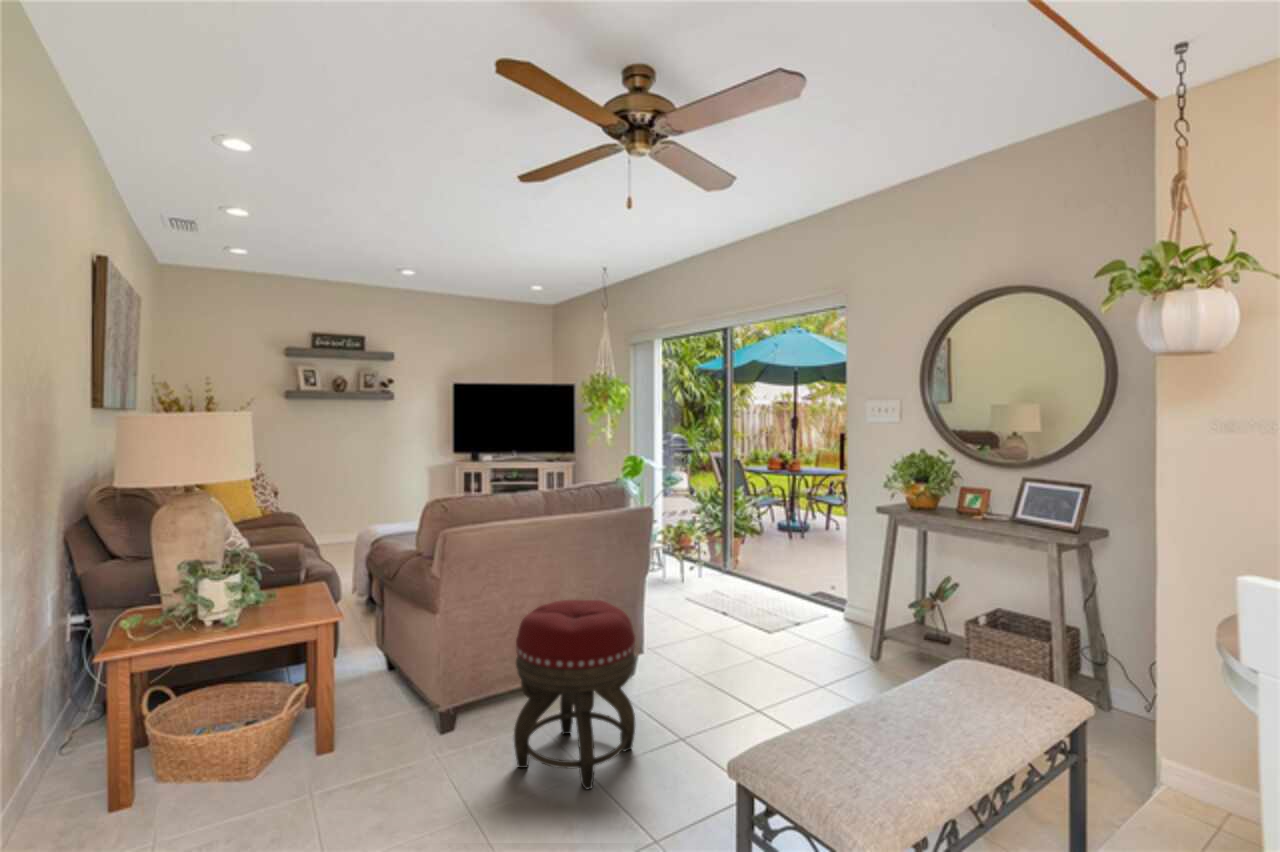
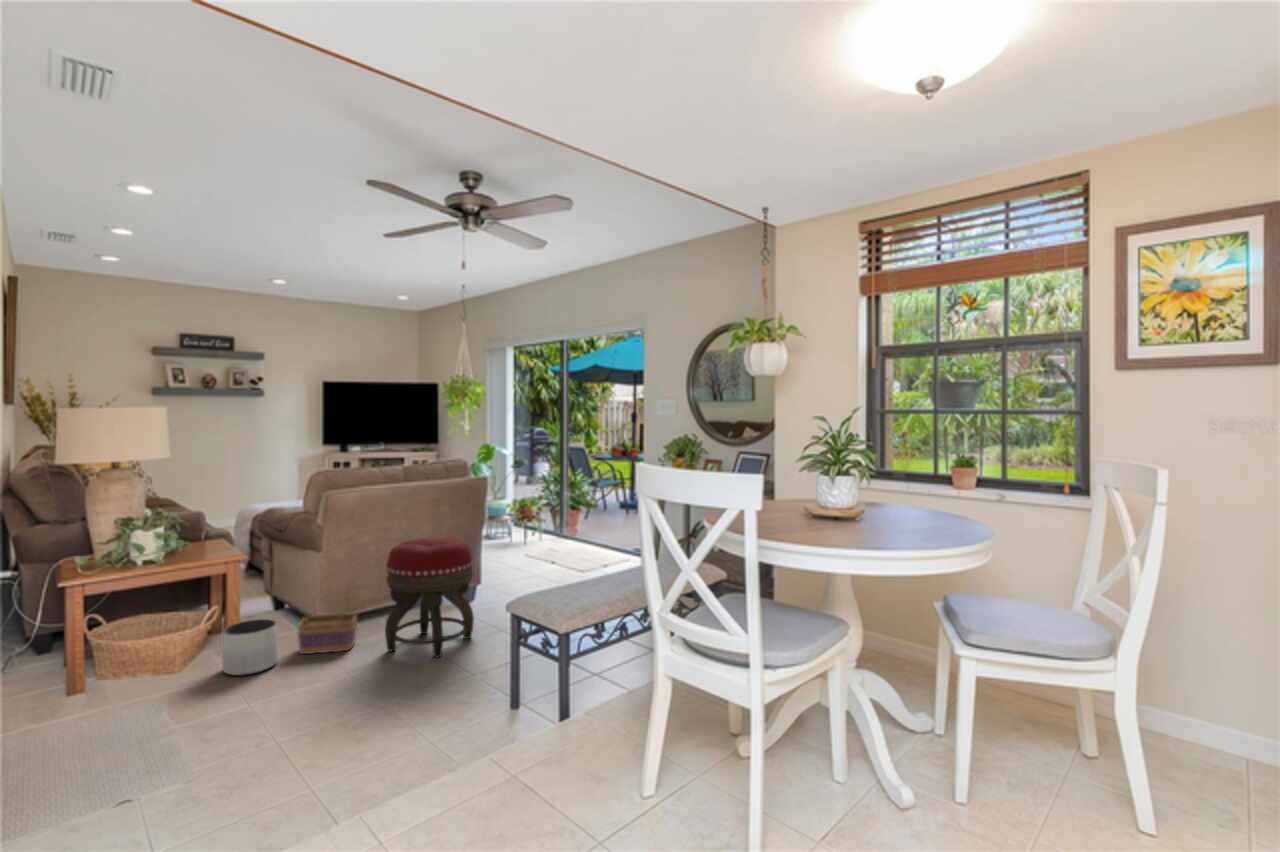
basket: none [399,664,478,760] -> present [298,587,357,654]
planter: none [300,709,372,797] -> present [222,619,278,676]

